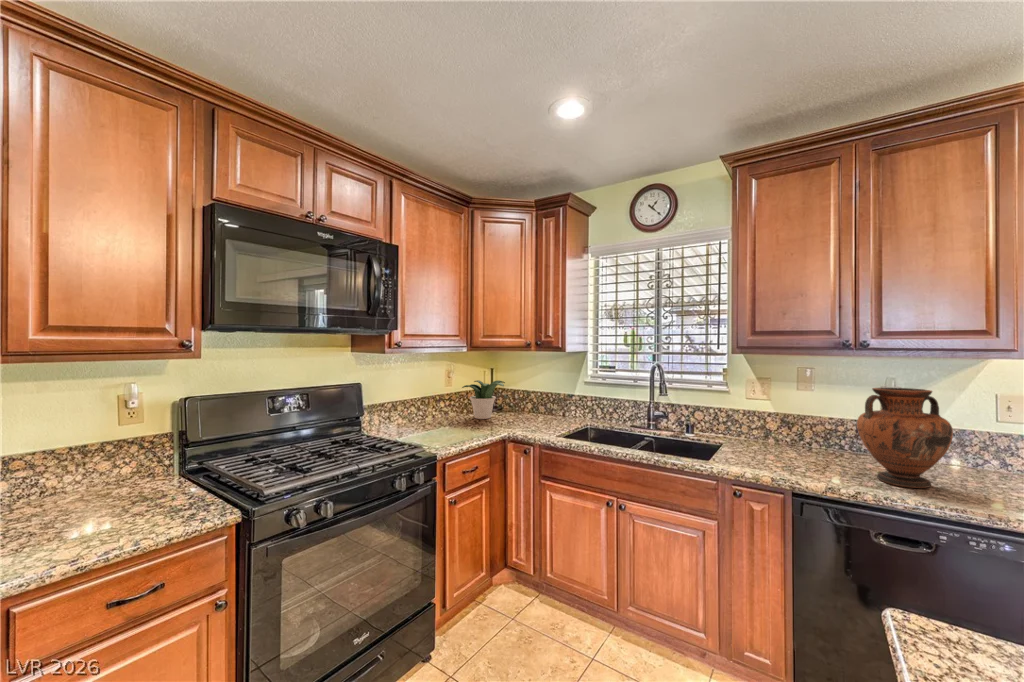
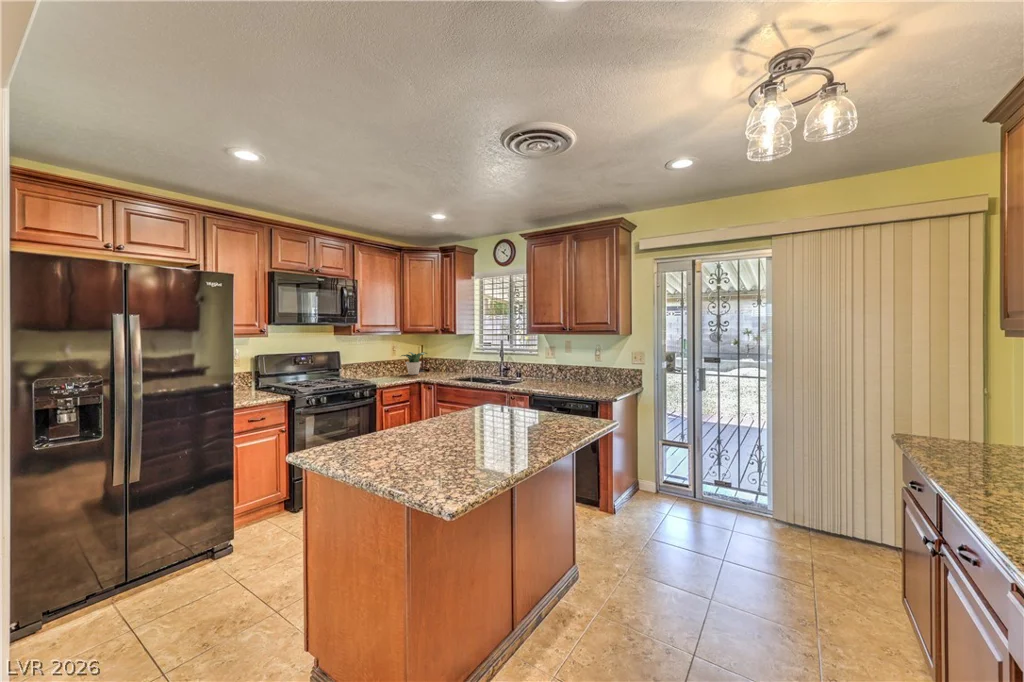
vase: present [857,388,953,488] -> none [561,348,592,389]

